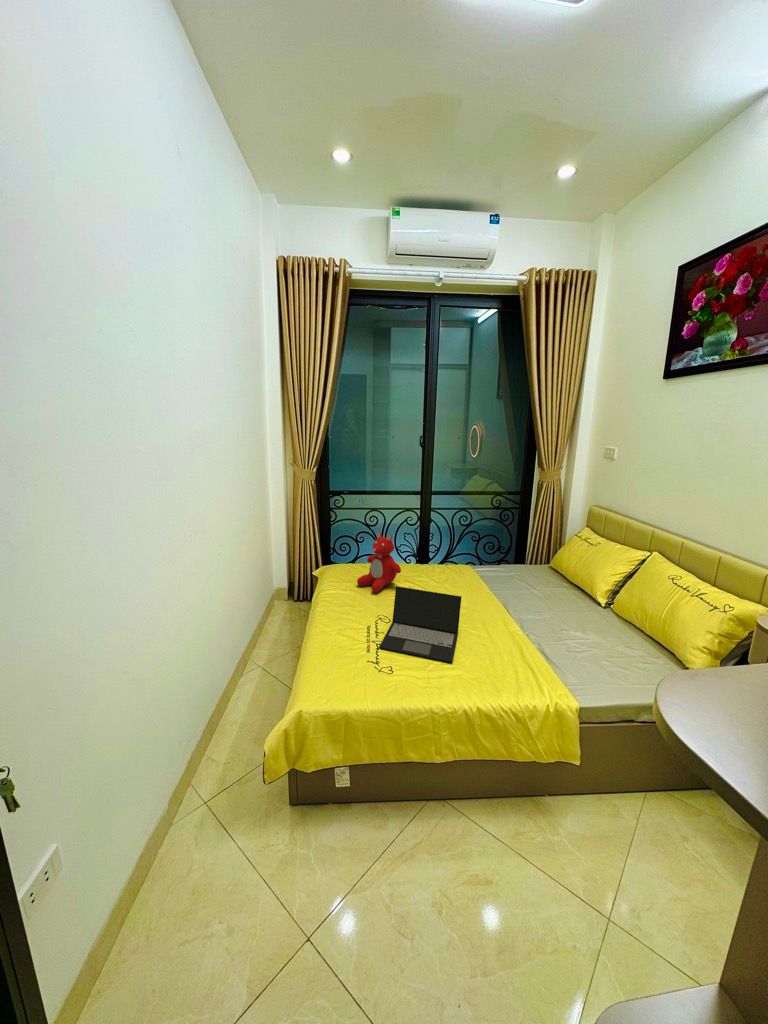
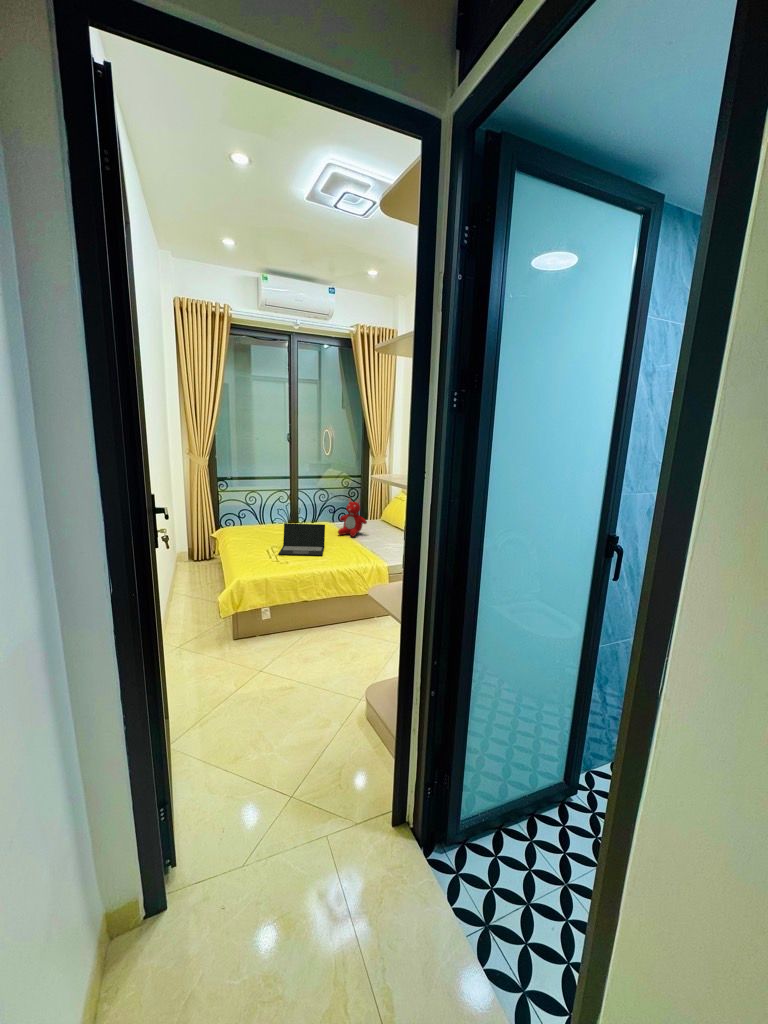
teddy bear: present [357,531,401,592] -> present [338,498,367,537]

